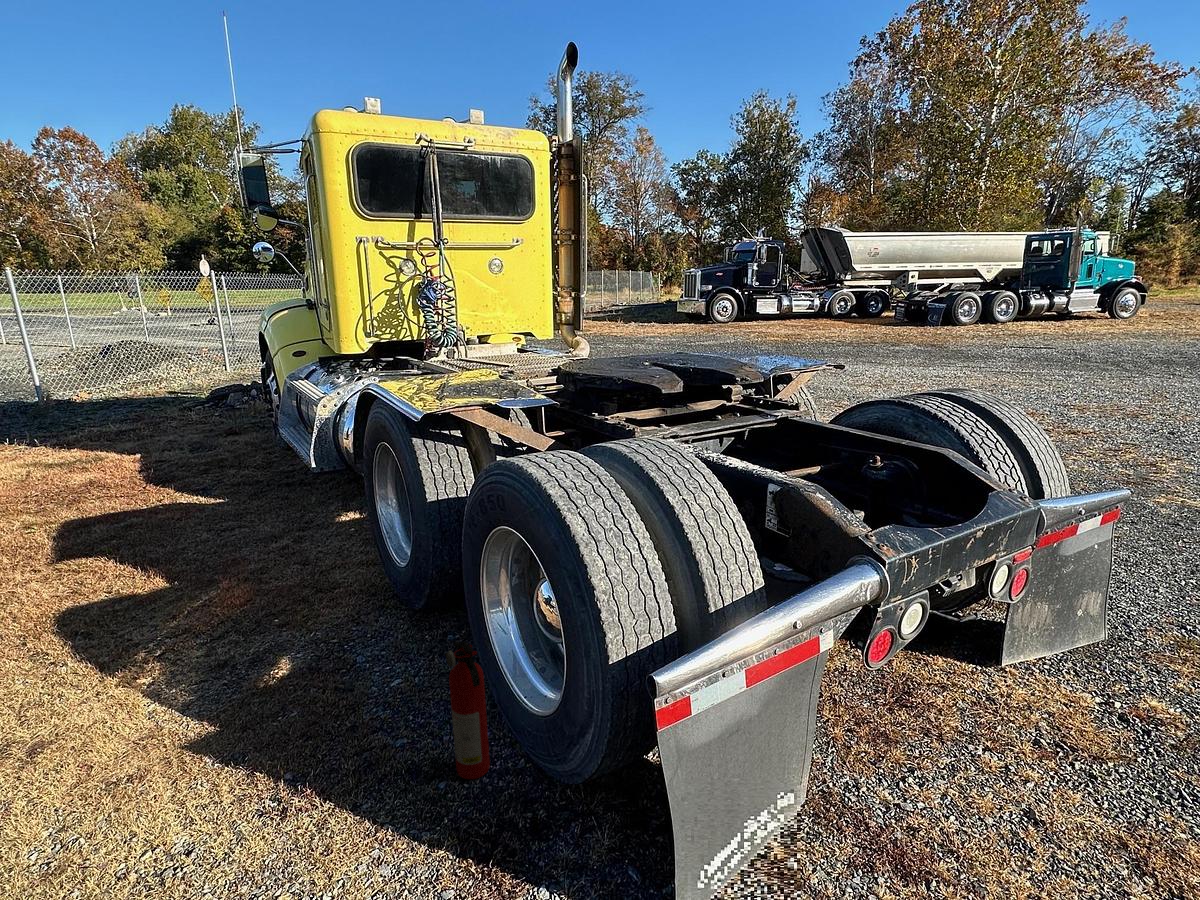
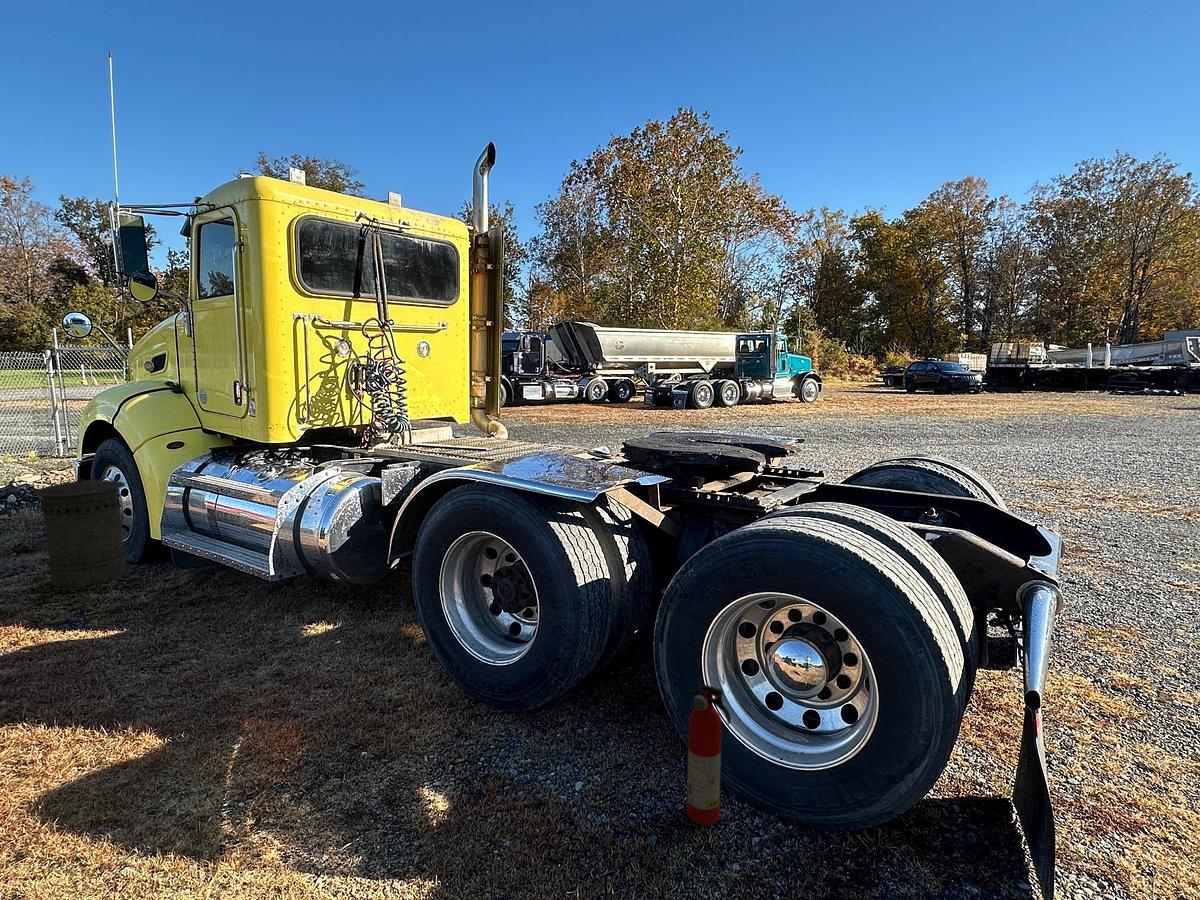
trash can: none [217,377,289,462] -> present [34,479,127,587]

